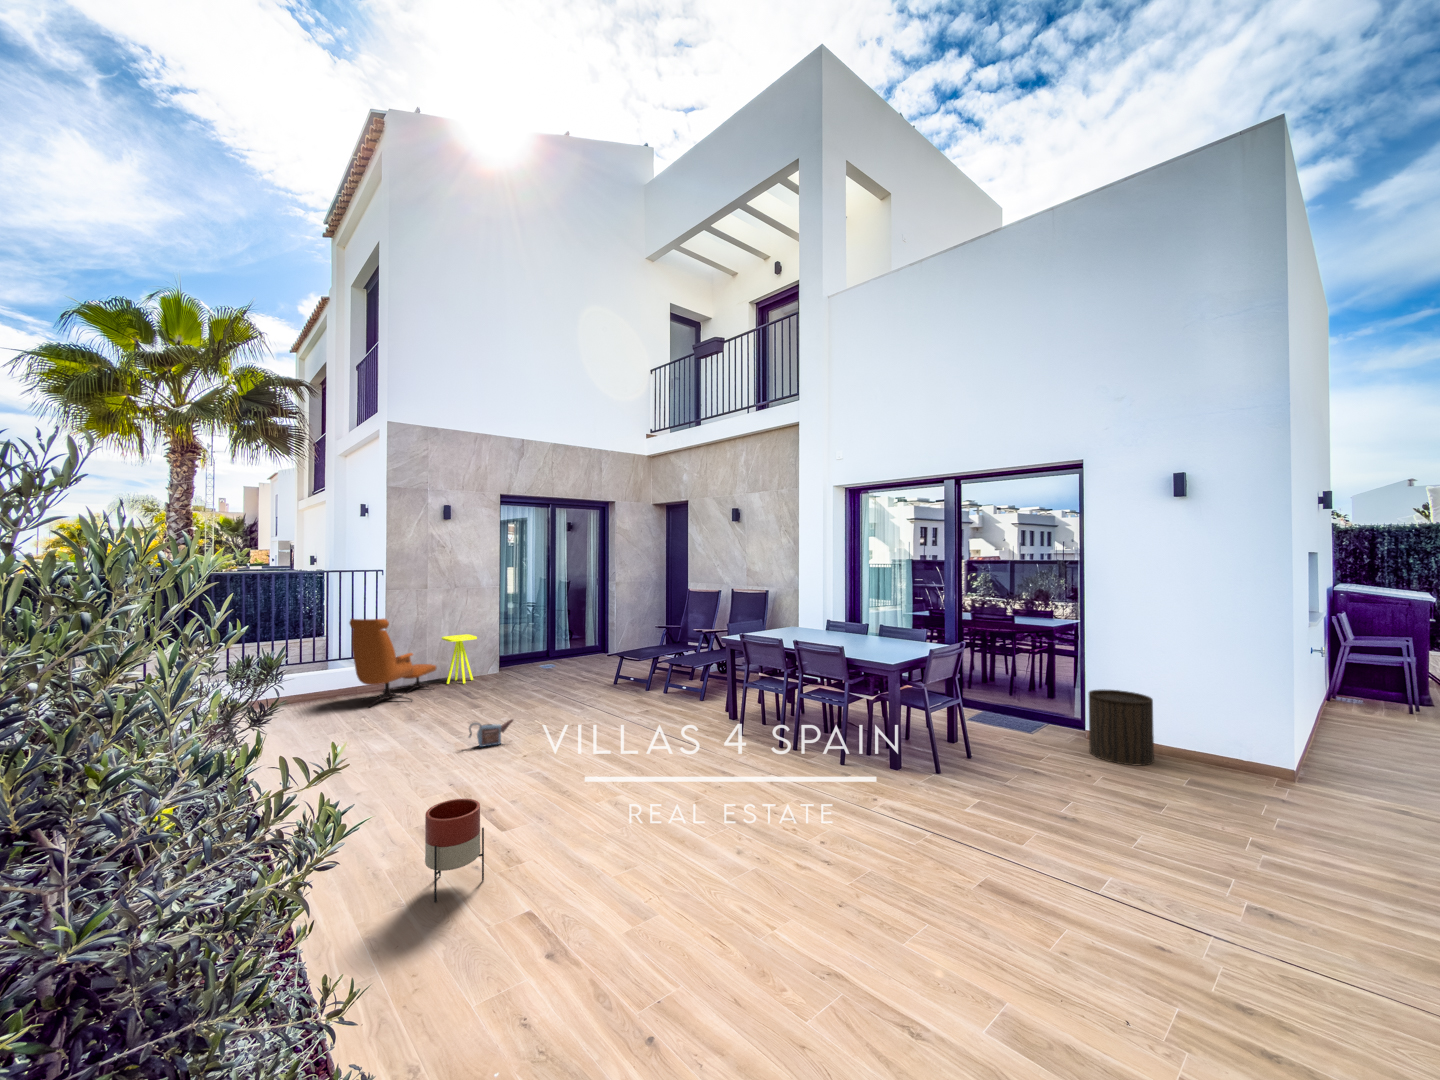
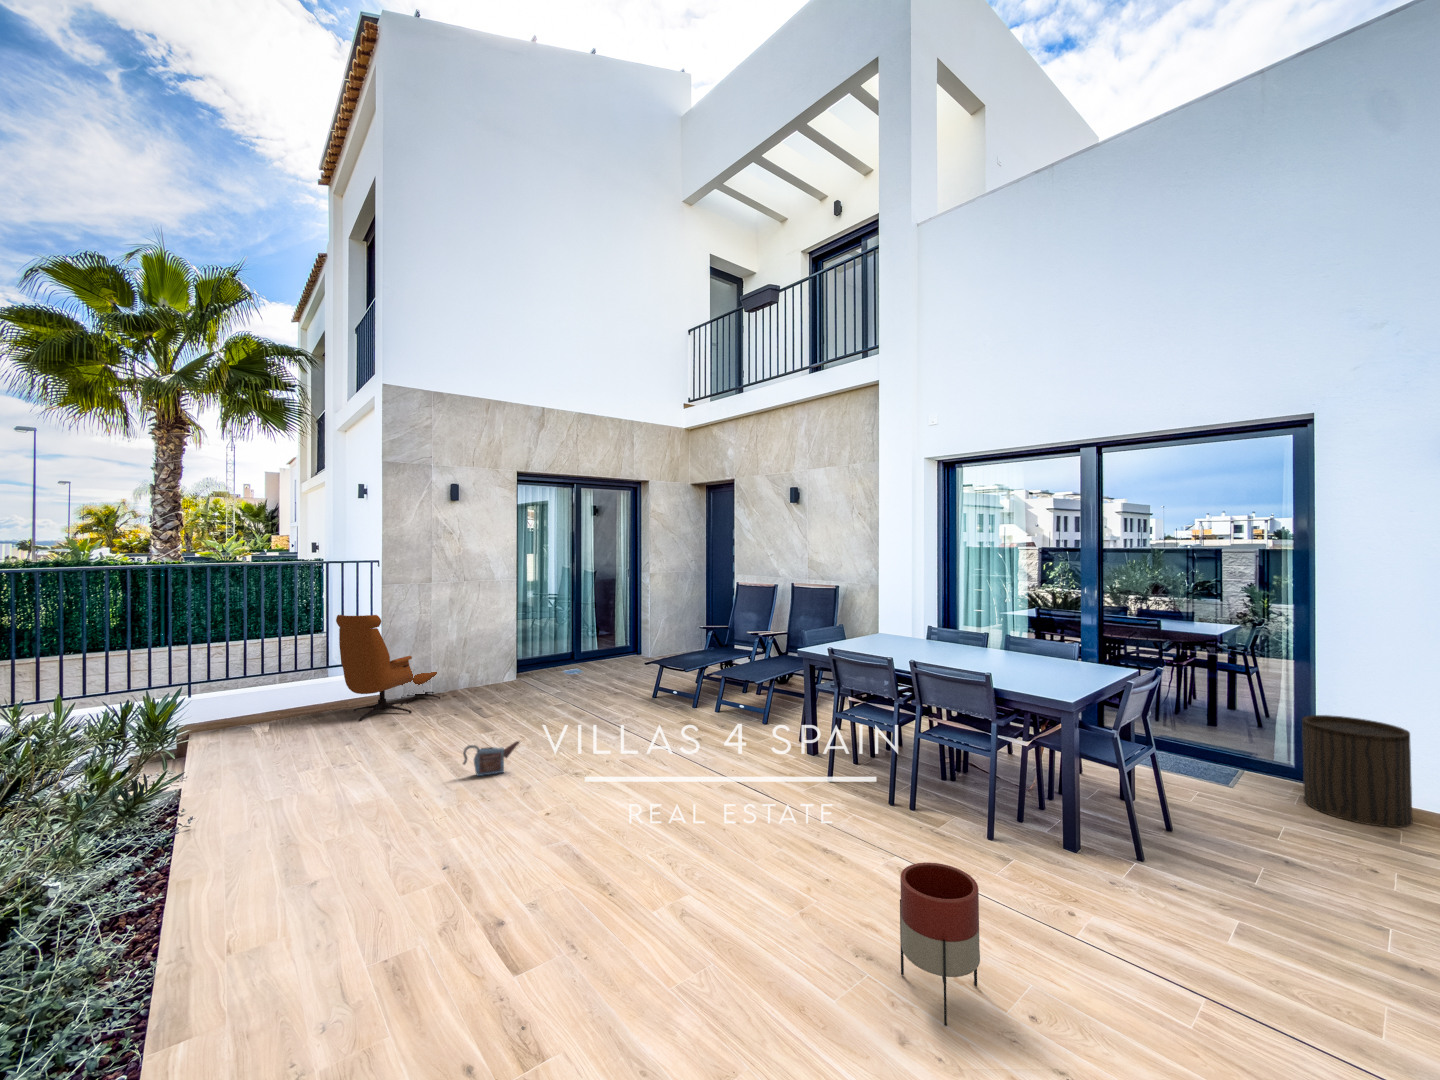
side table: present [442,634,477,684] -> none [450,635,490,692]
planter: present [425,799,484,902] -> present [900,862,980,1025]

